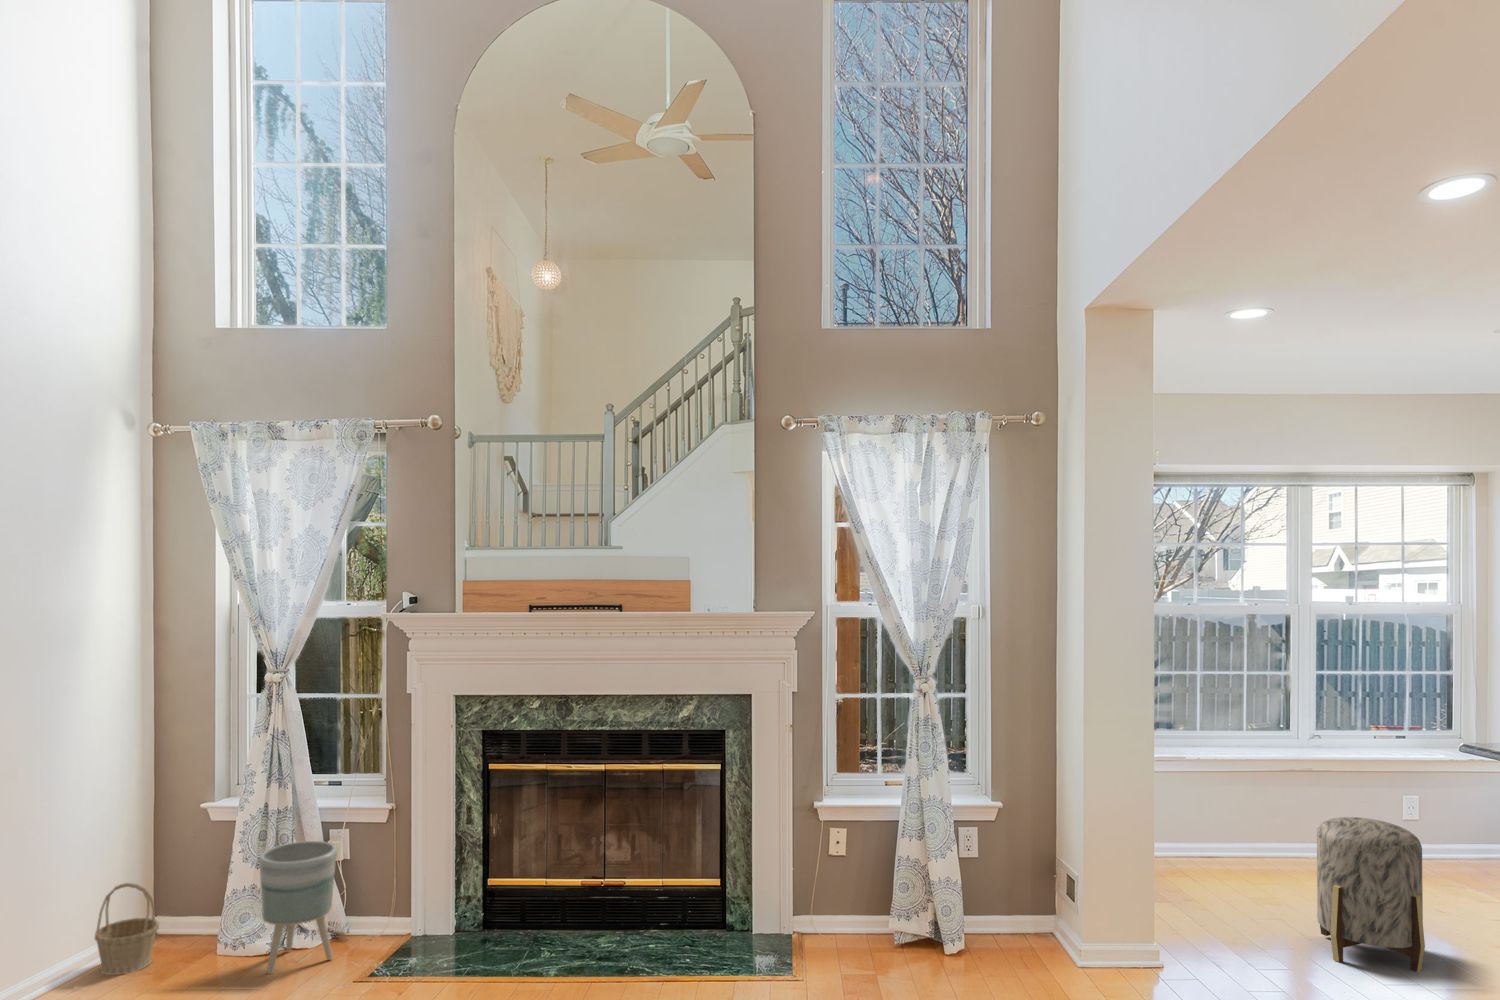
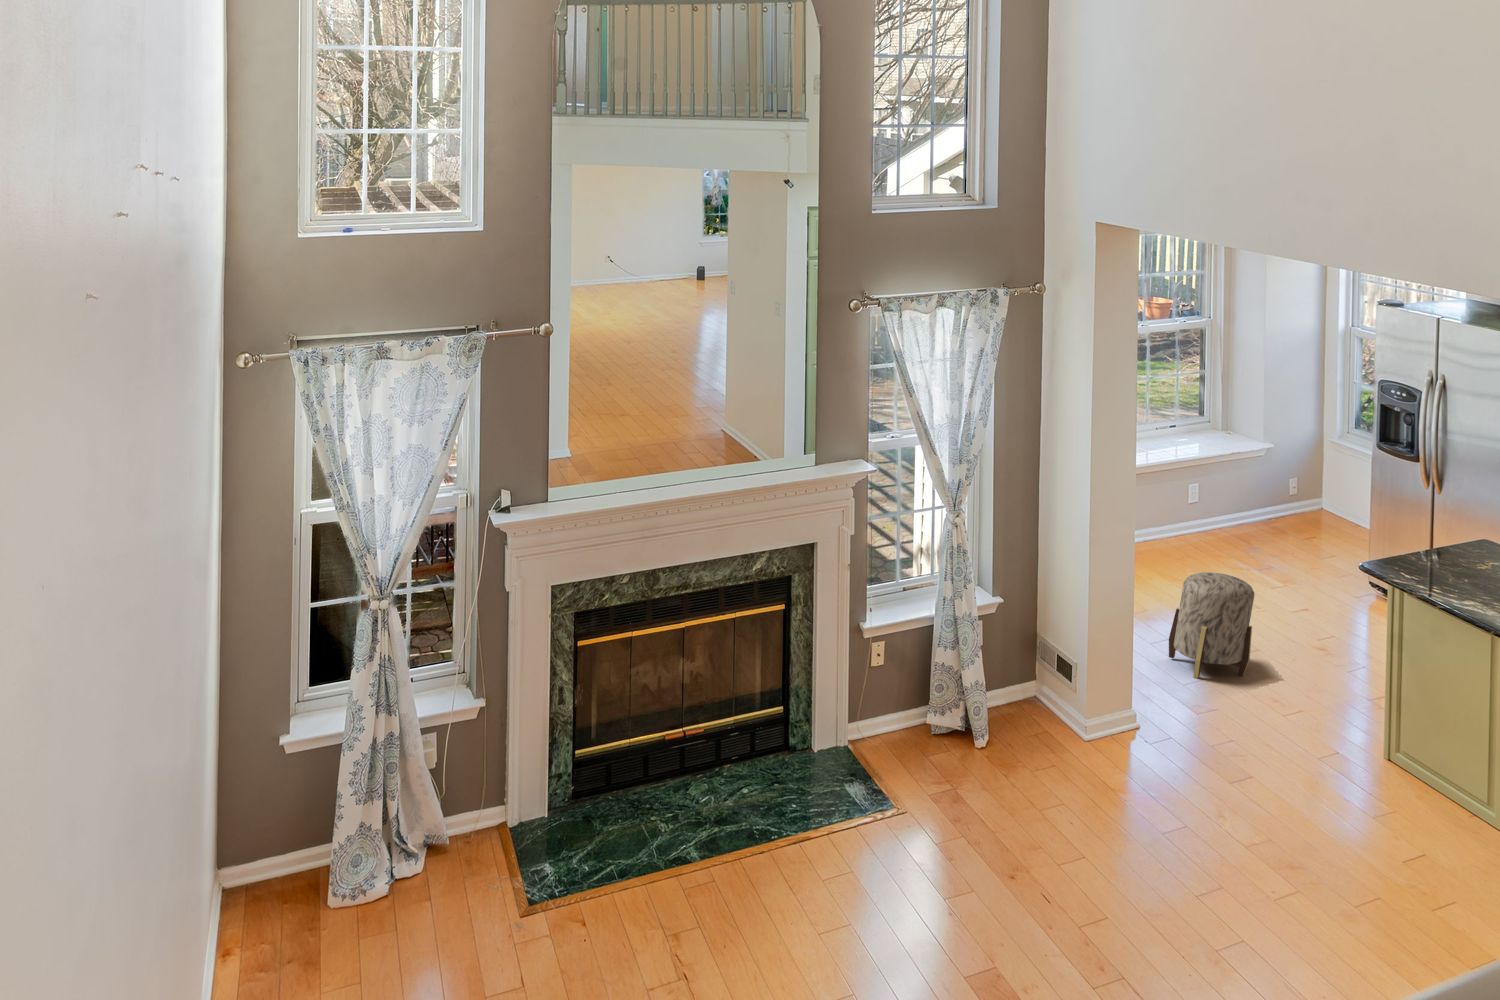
planter: present [259,841,337,974] -> none [402,759,482,902]
basket: present [95,883,159,975] -> none [227,854,295,953]

